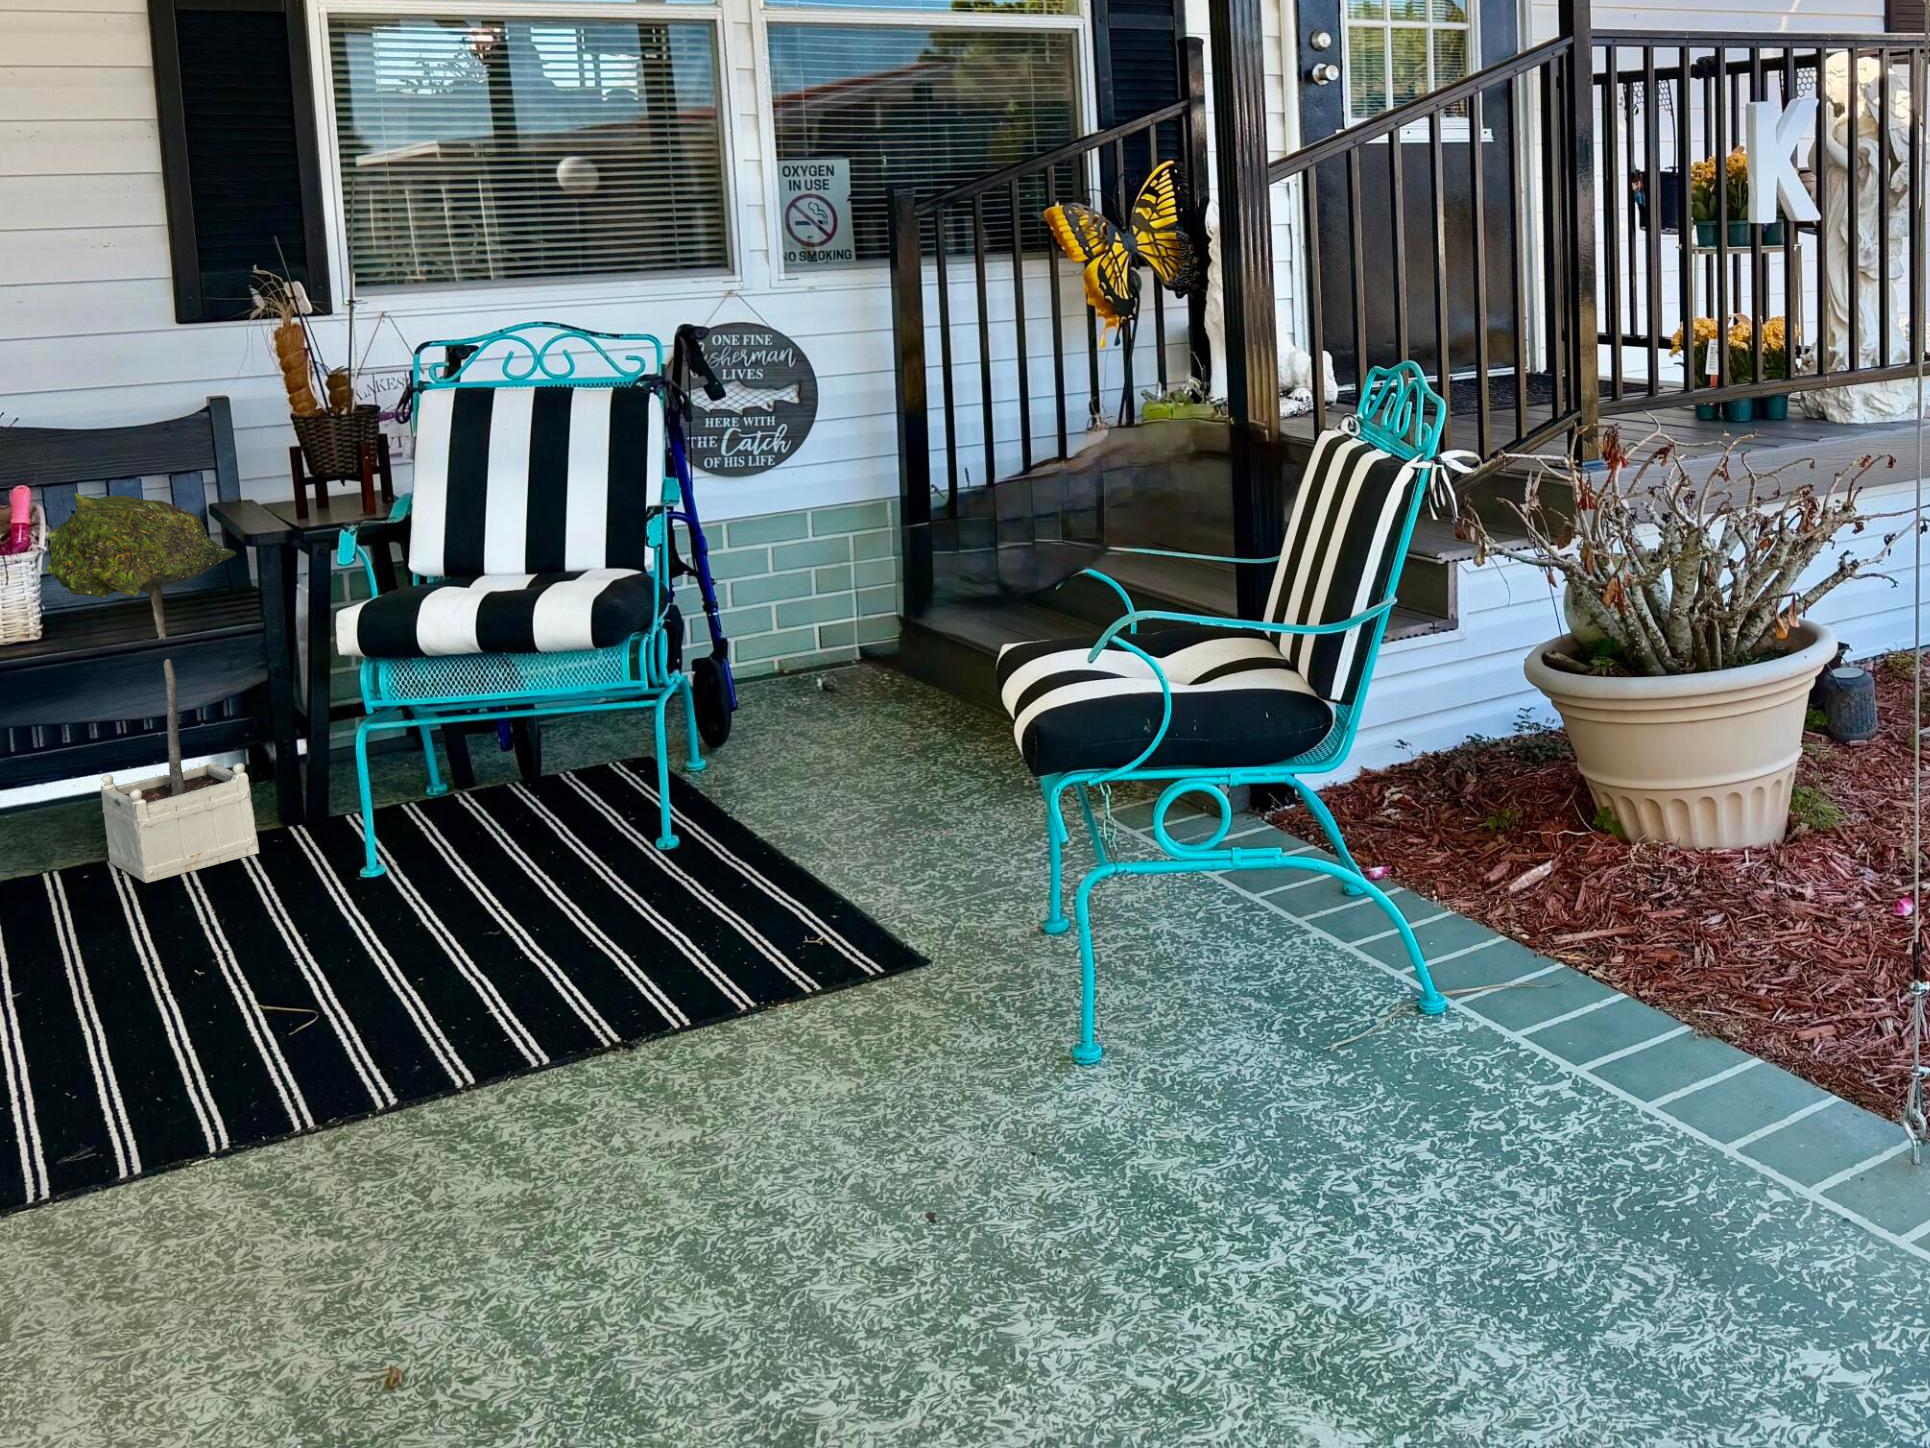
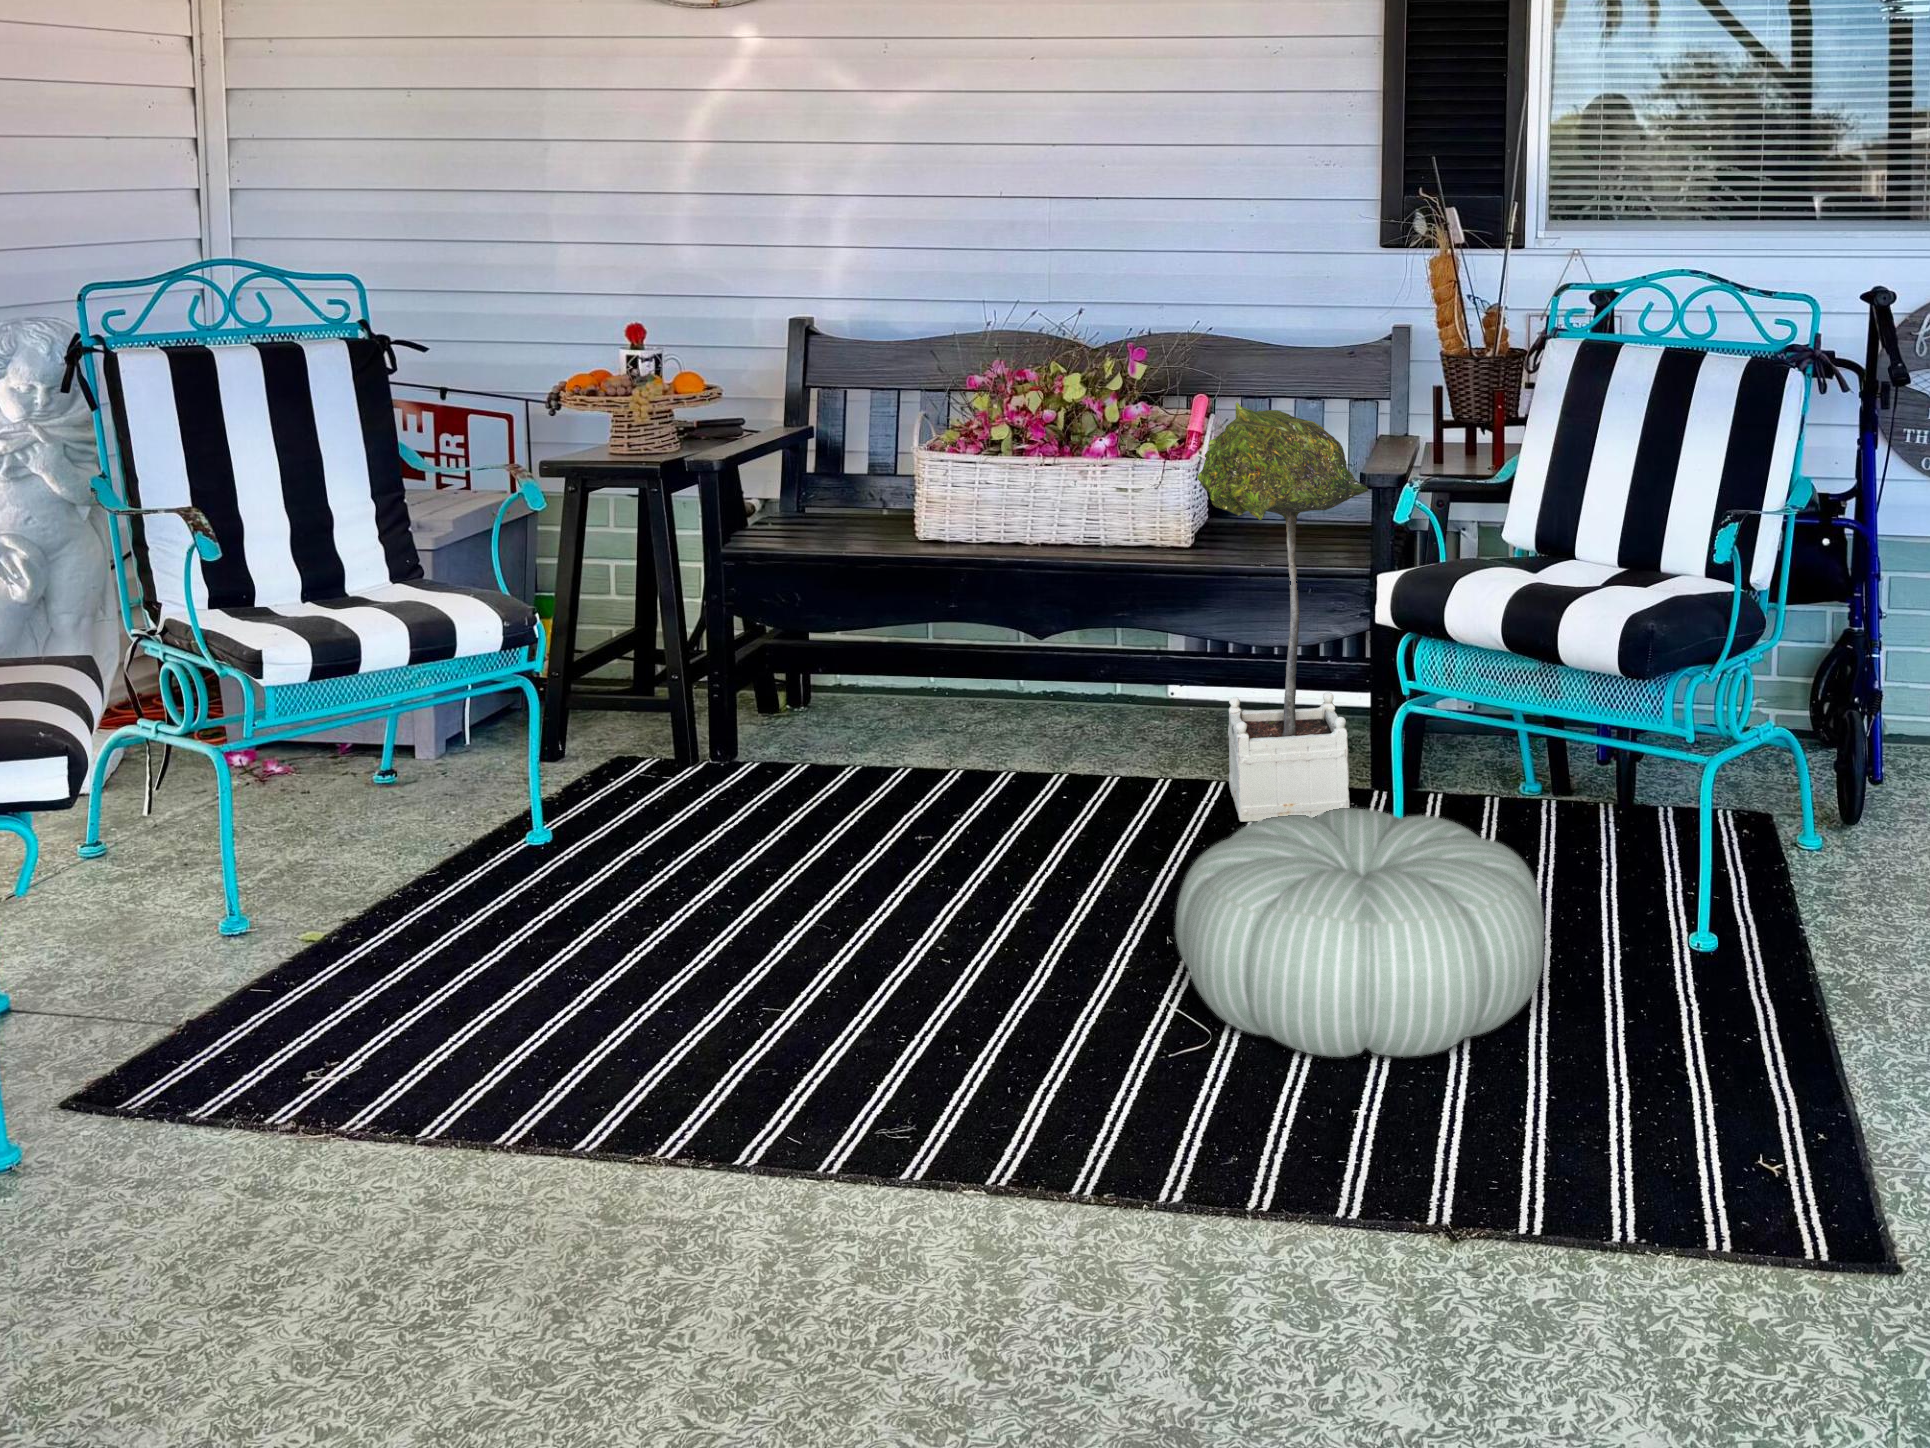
pouf: none [185,800,536,1004] -> present [1175,808,1544,1057]

